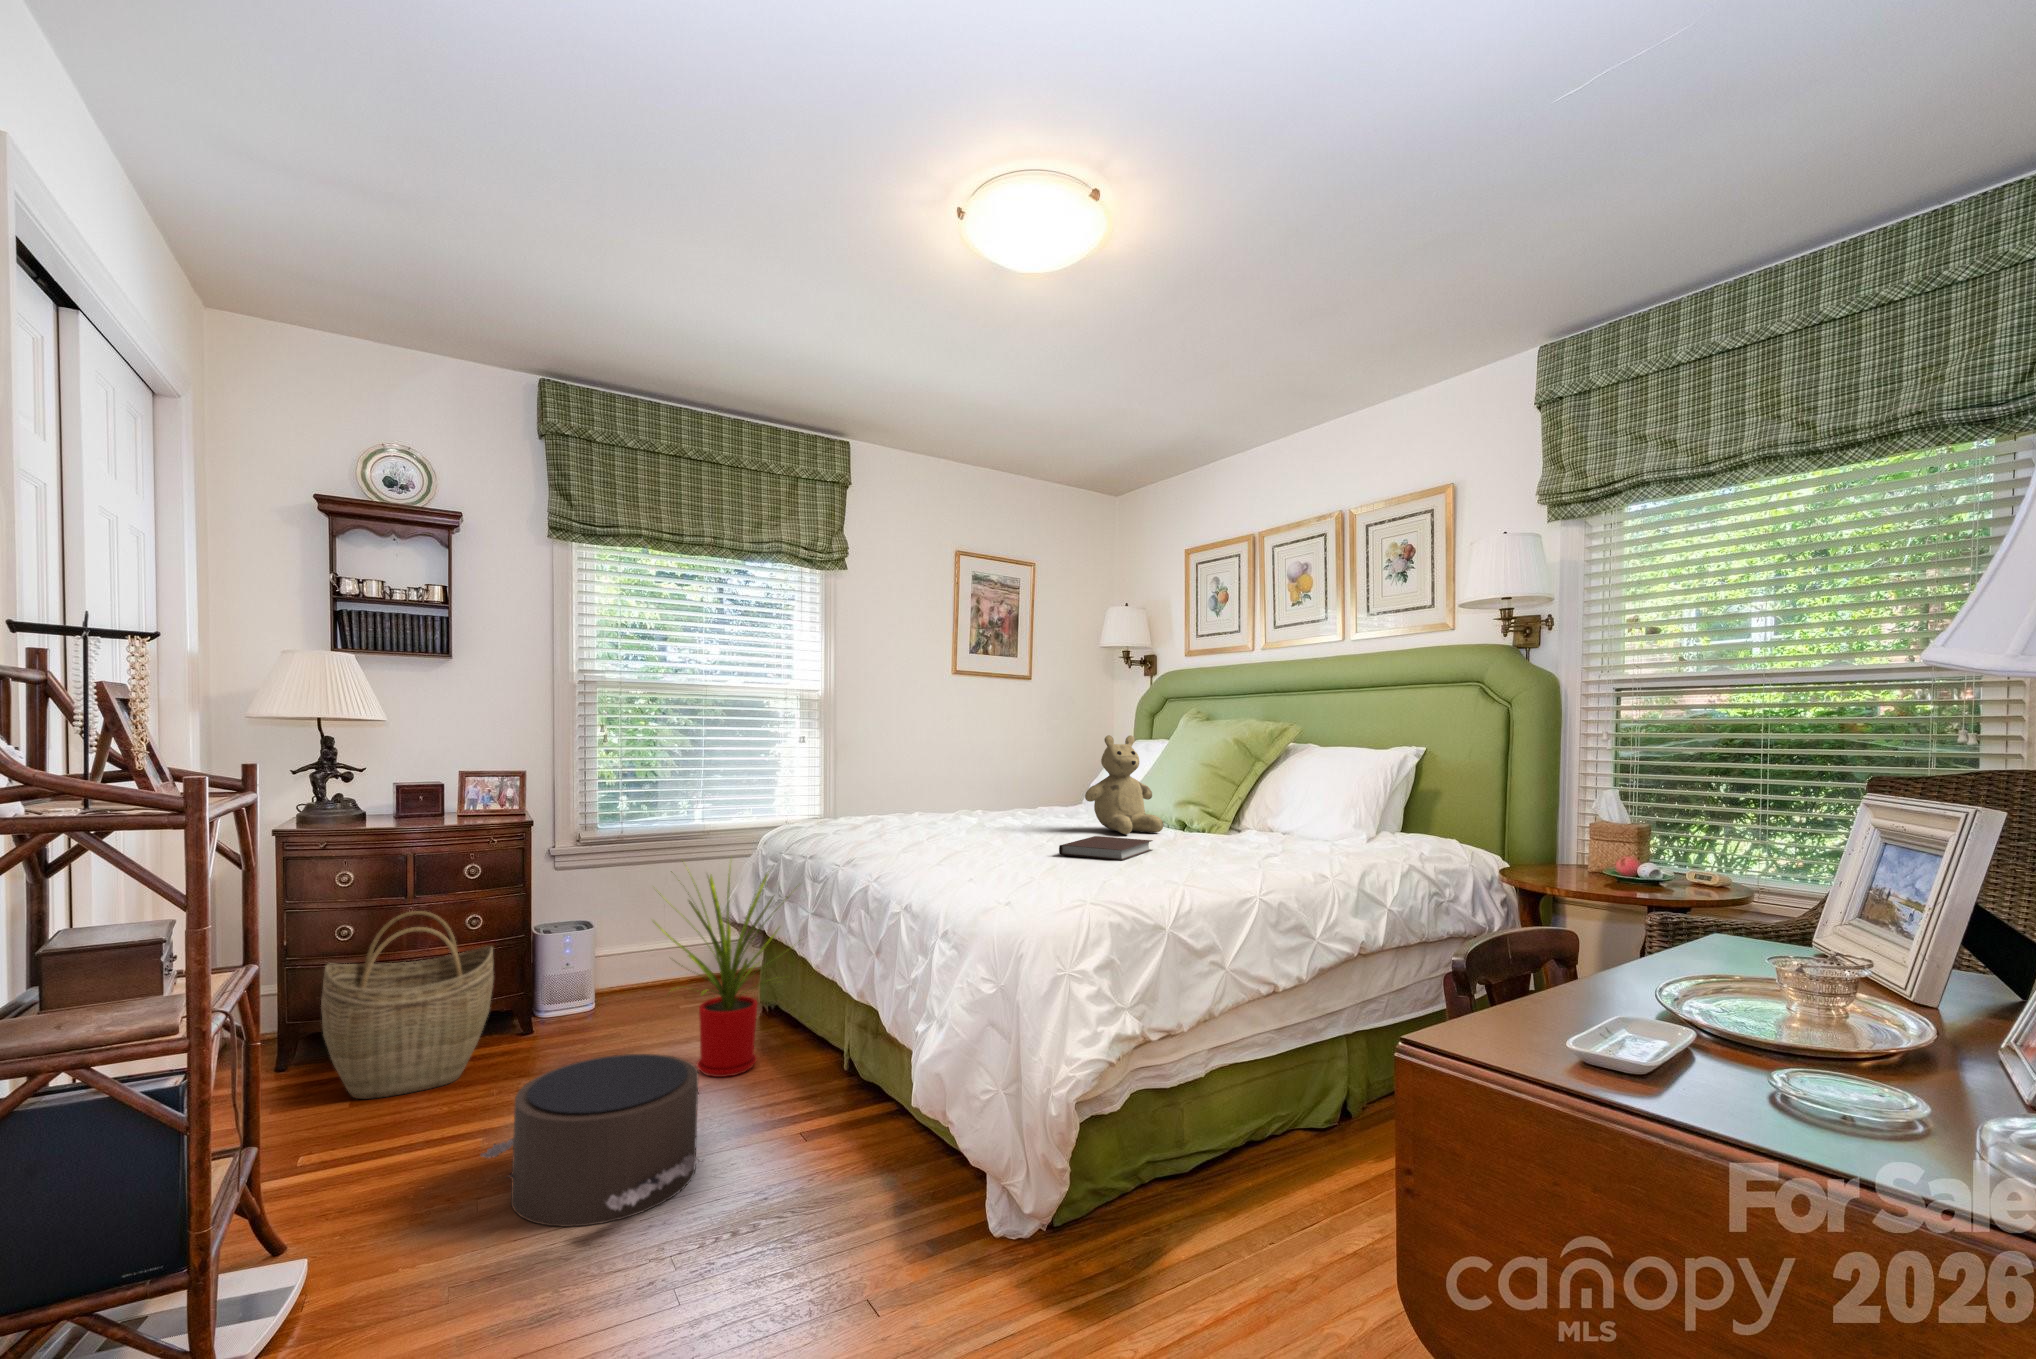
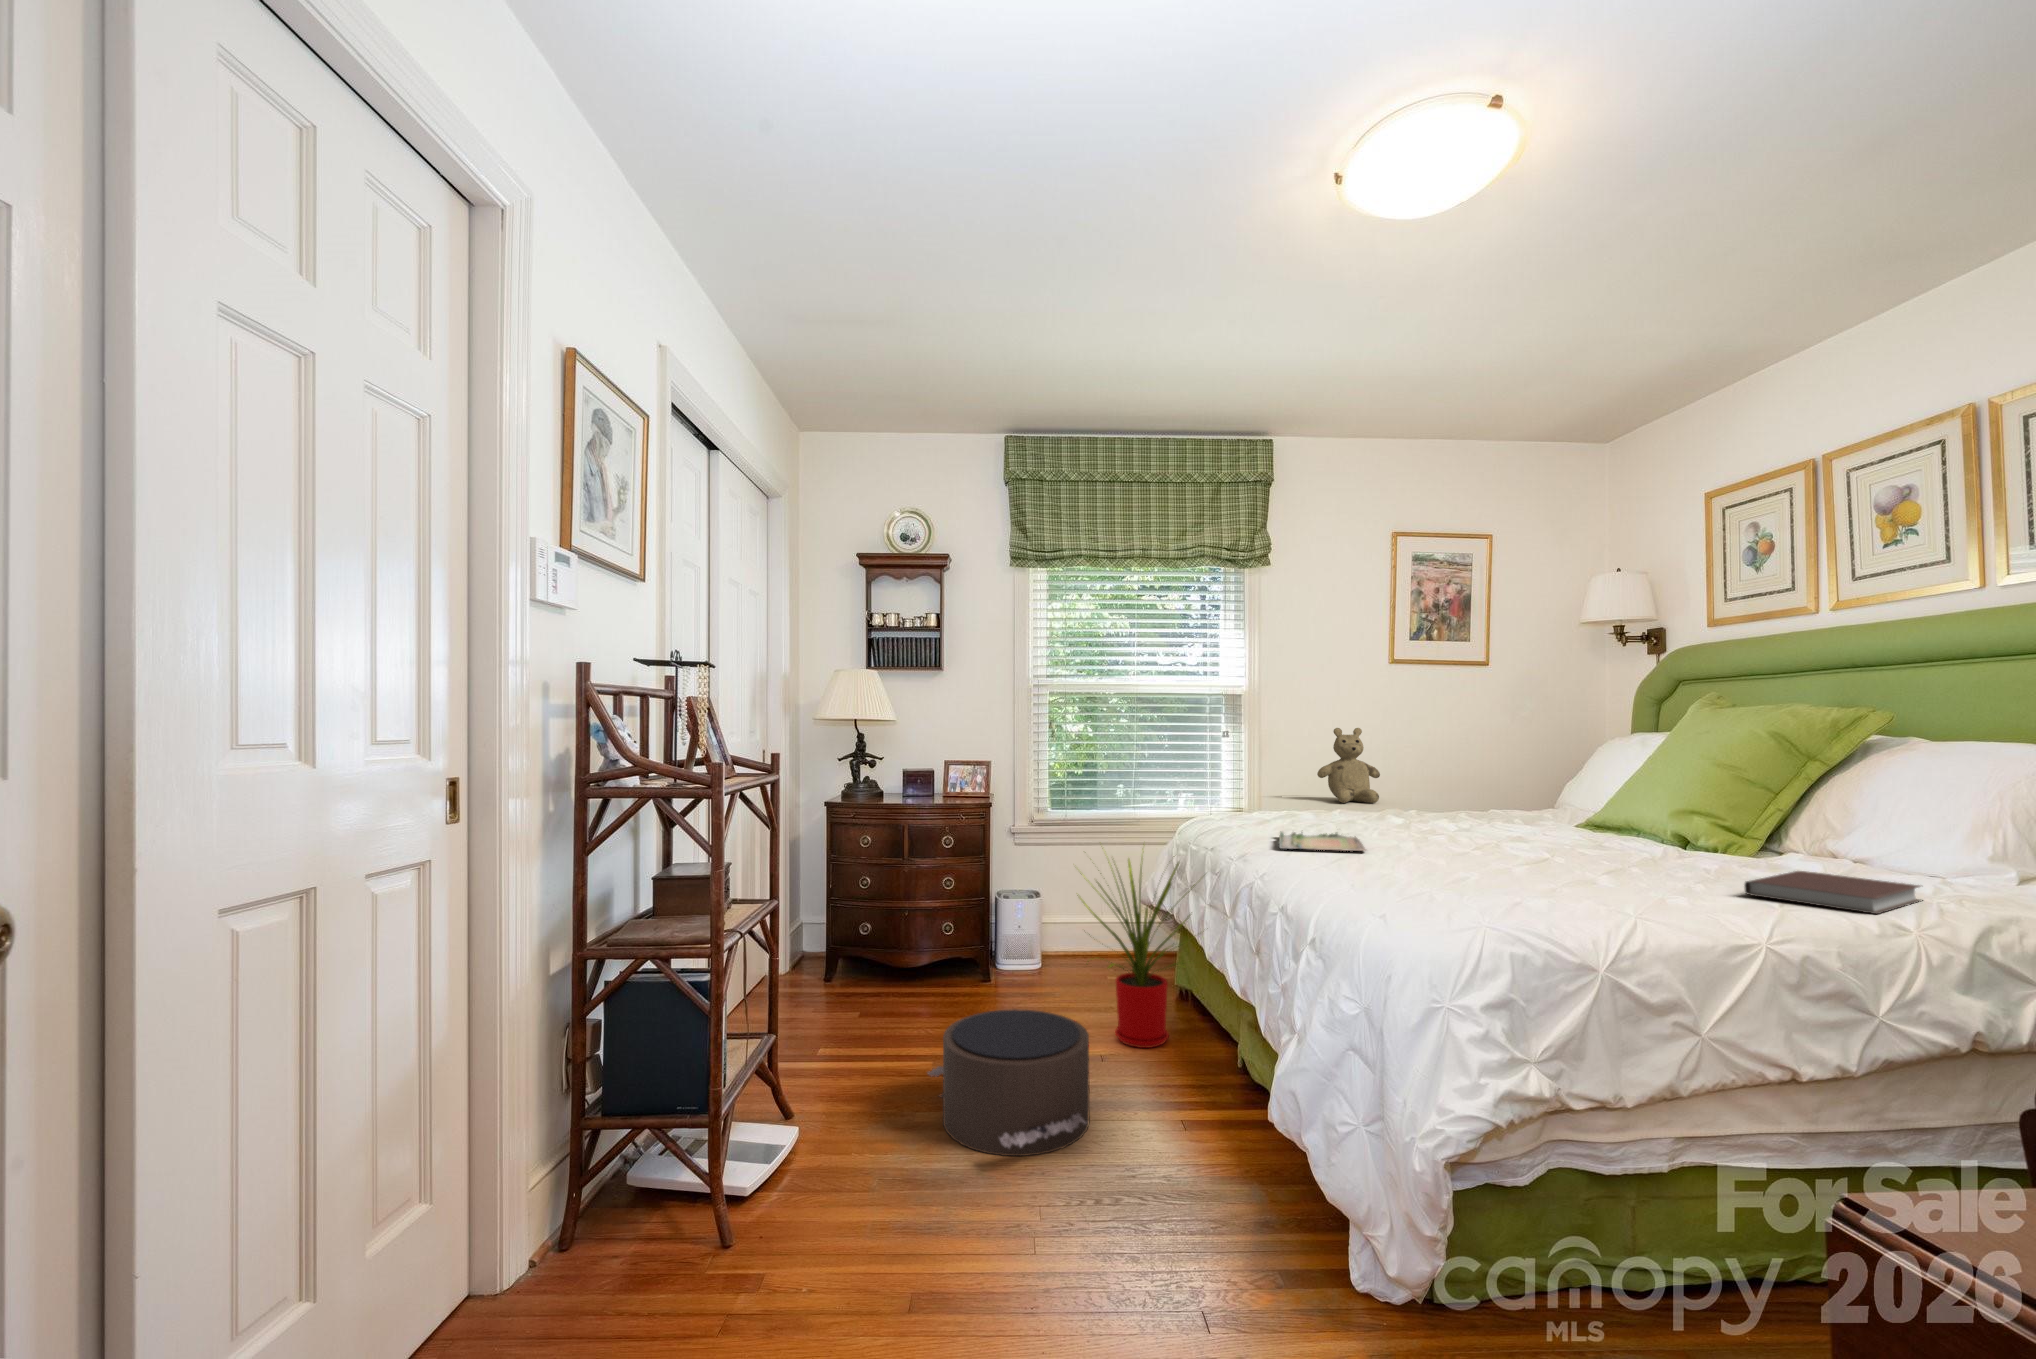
teddy bear: present [1085,735,1164,834] -> present [1317,728,1380,803]
tray: none [879,828,967,852] -> present [1279,832,1366,851]
notebook: present [1059,836,1152,860] -> present [1745,871,1921,914]
woven basket: present [321,911,494,1099] -> none [851,868,963,1011]

